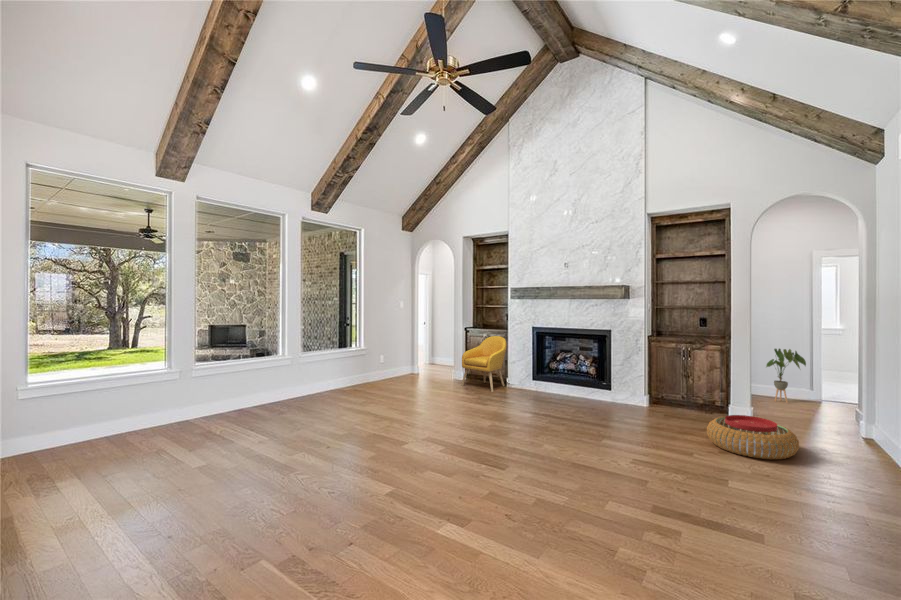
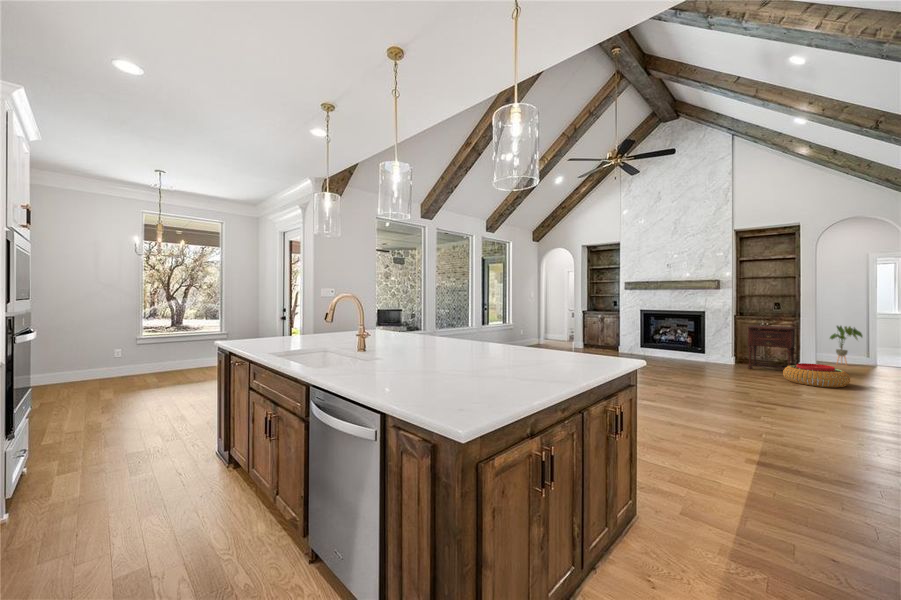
armchair: present [461,336,506,392] -> none [585,317,619,355]
side table: none [661,350,726,425] -> present [747,325,796,369]

